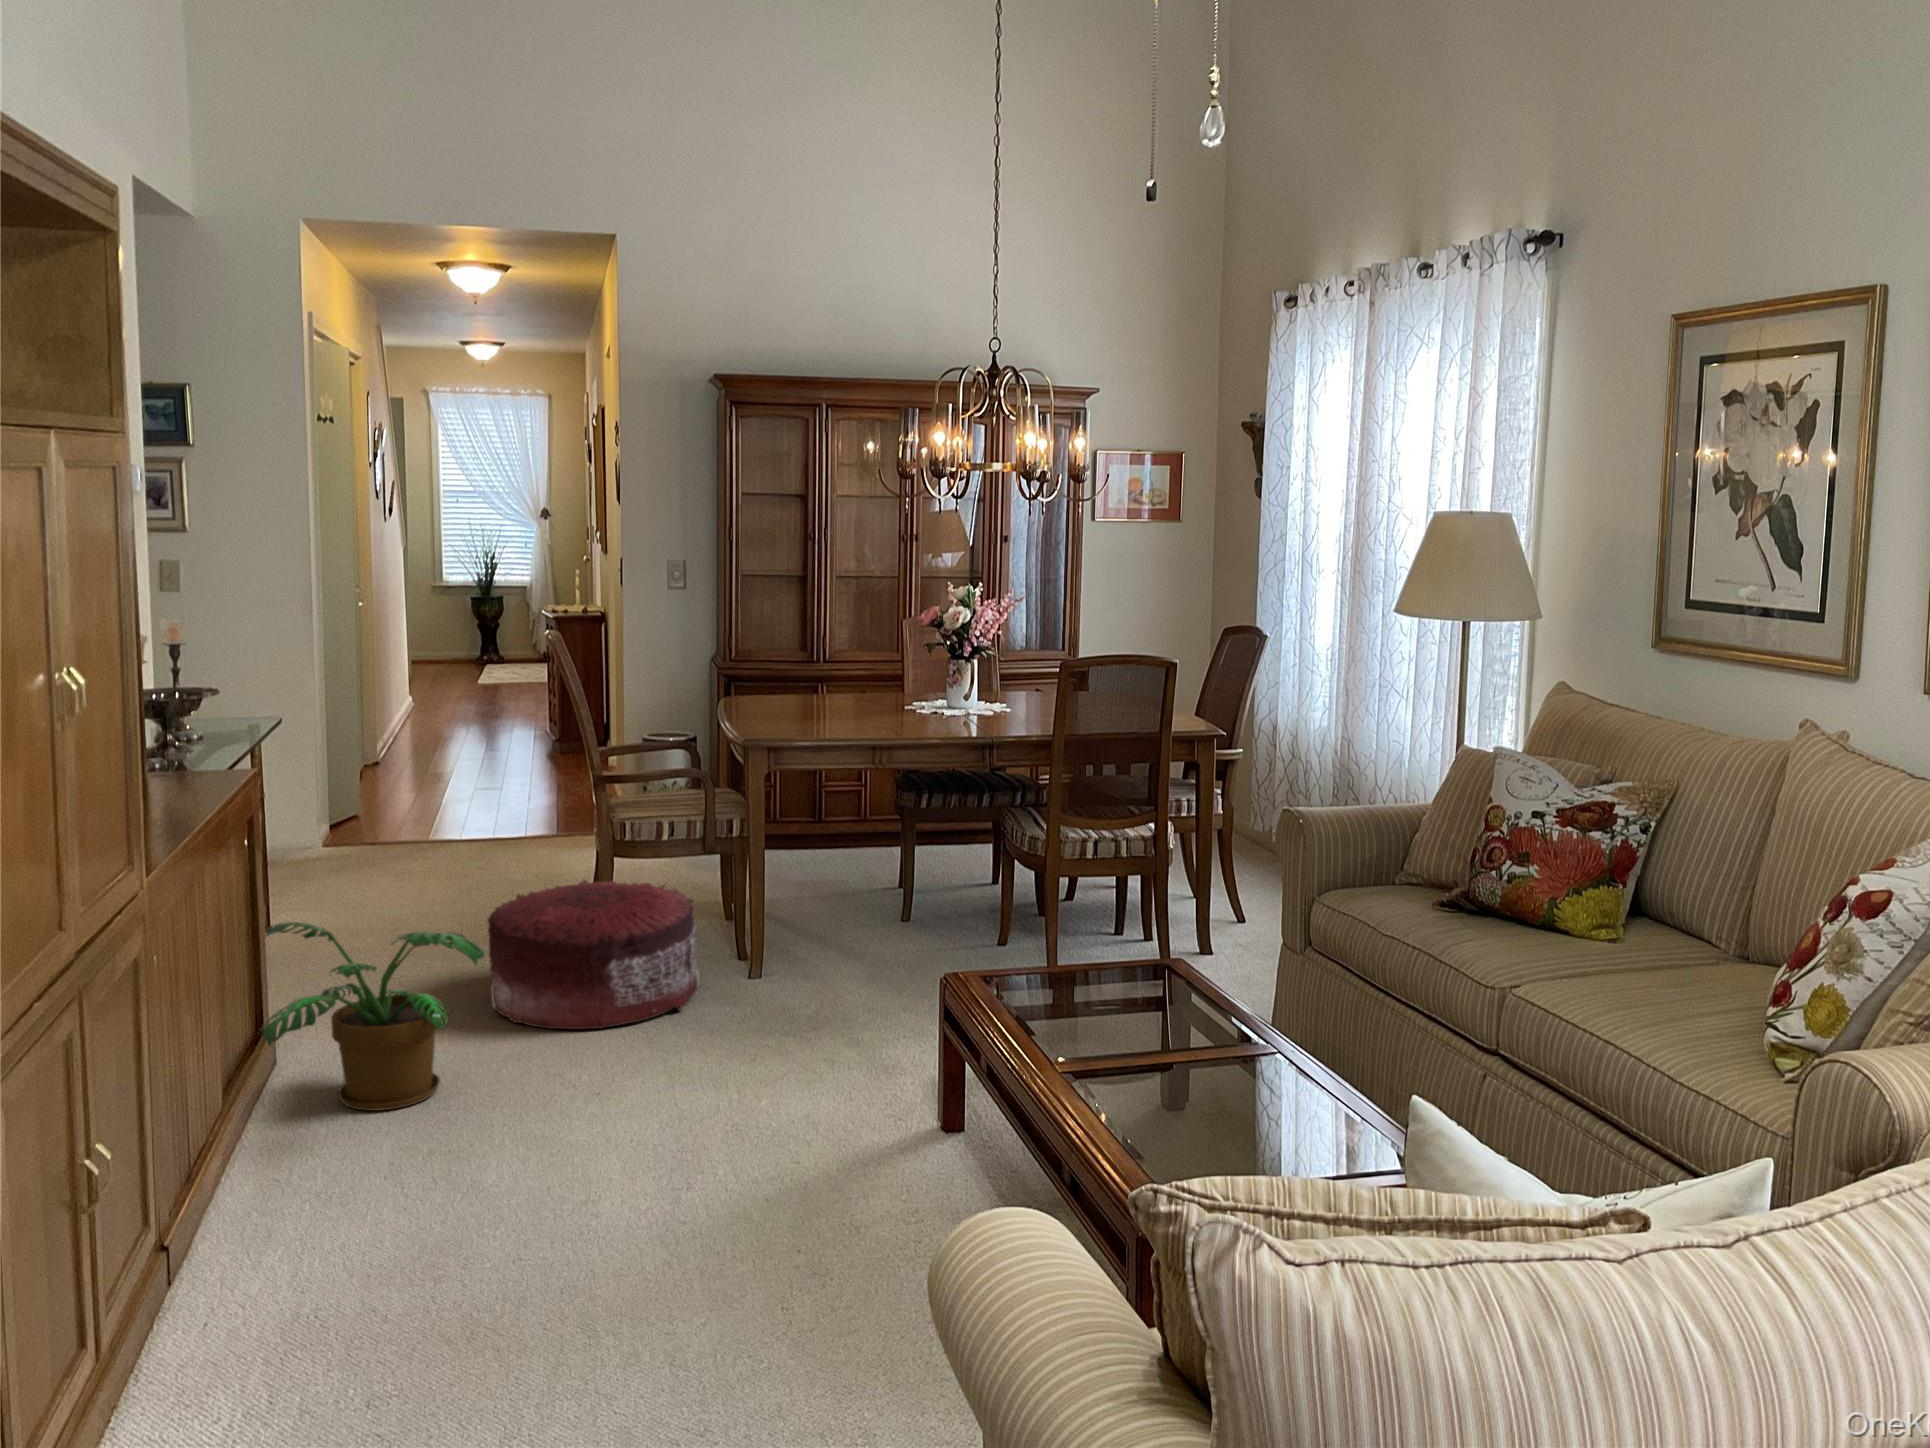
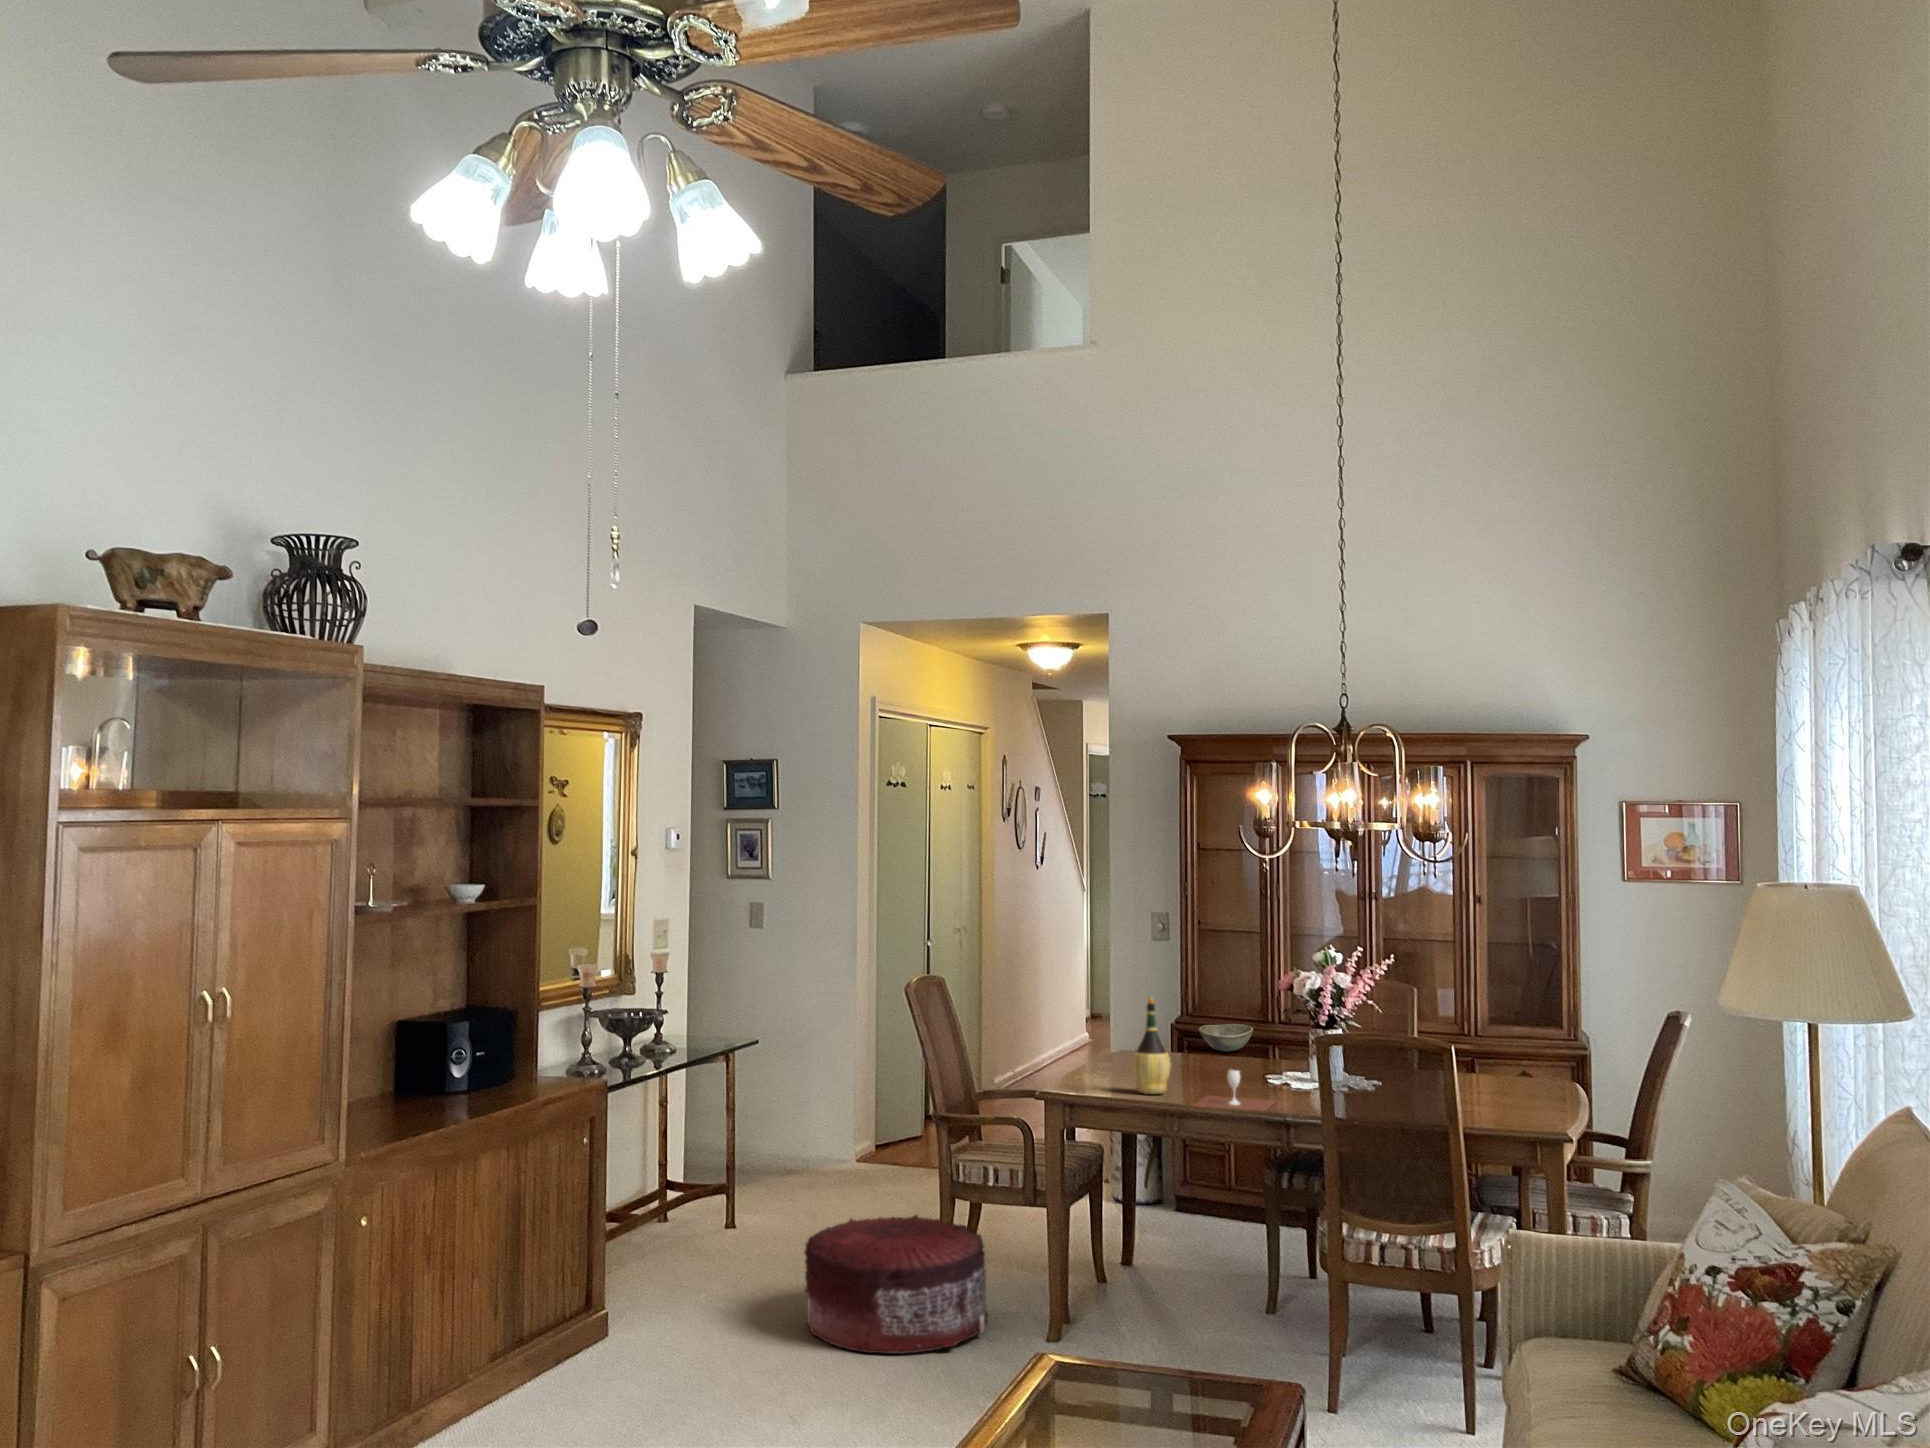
wine bottle: none [829,629,868,726] -> present [1132,997,1171,1094]
bowl: none [772,655,826,683] -> present [1199,1024,1253,1052]
wine glass: none [905,695,987,734] -> present [1193,1070,1276,1111]
potted plant: present [262,922,485,1111] -> none [565,1209,731,1384]

